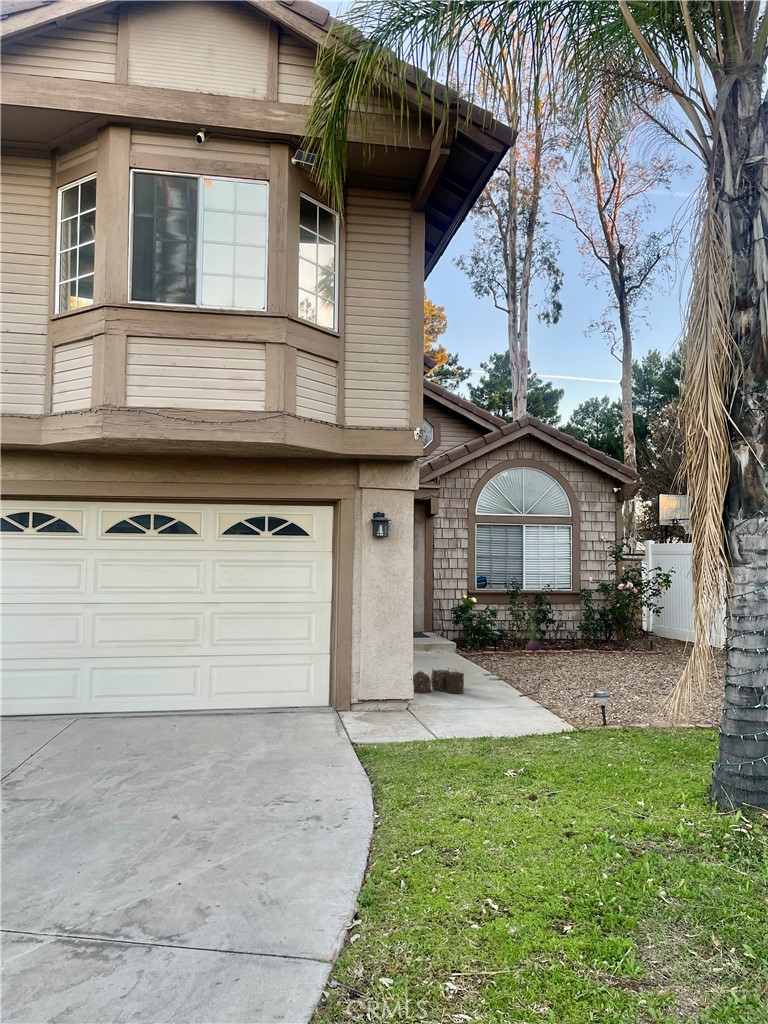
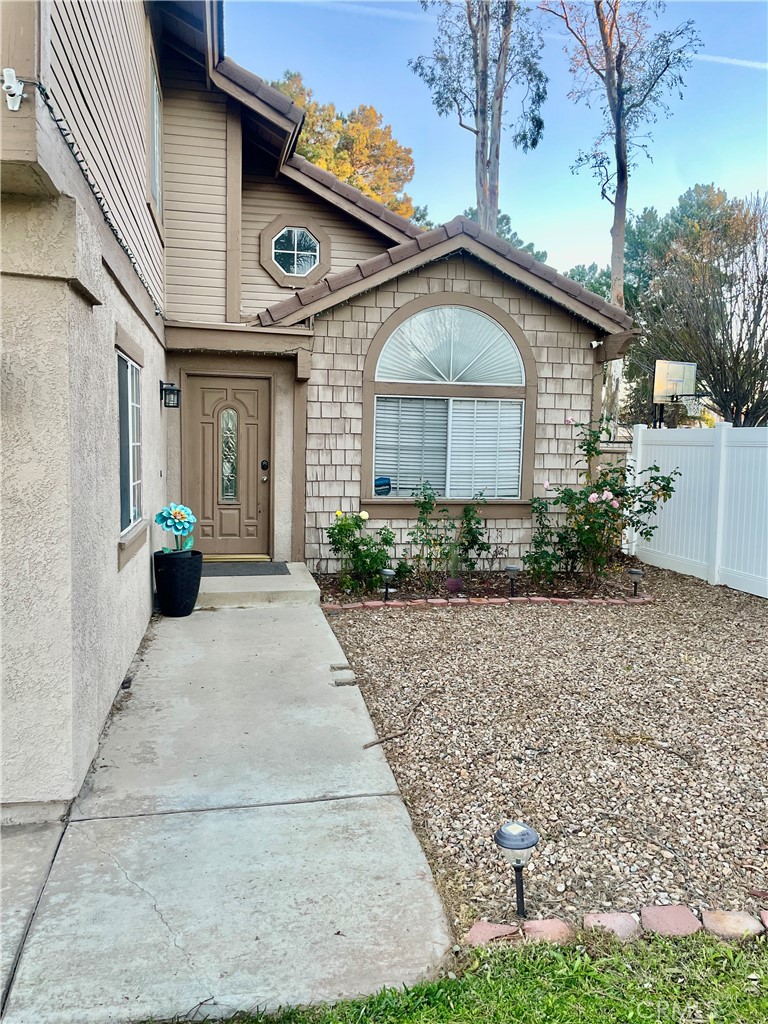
woven basket: present [411,668,464,693] -> none [109,688,237,754]

